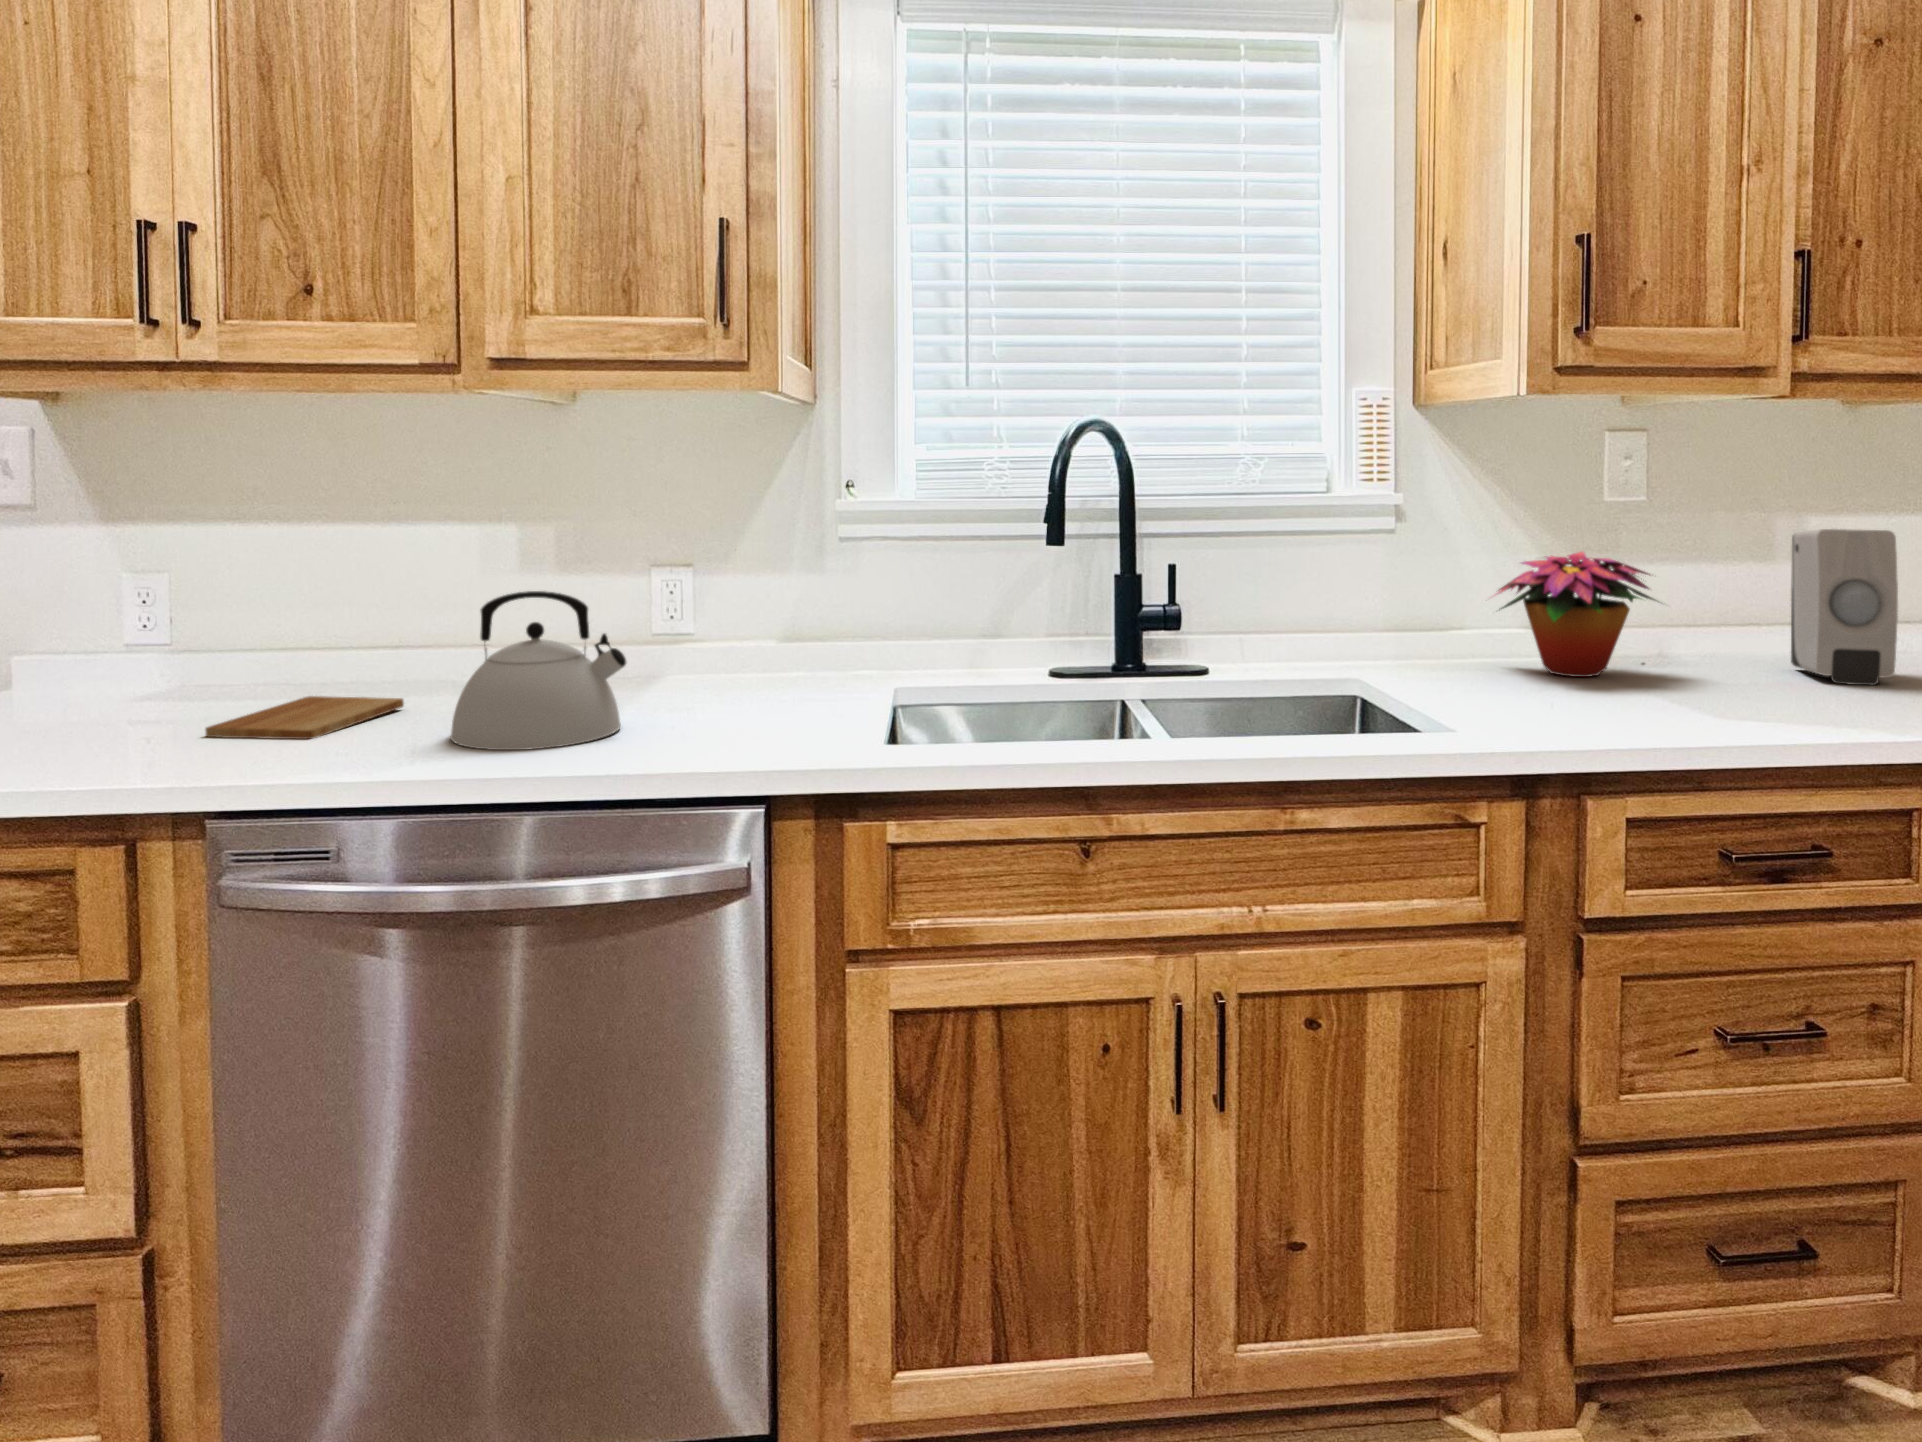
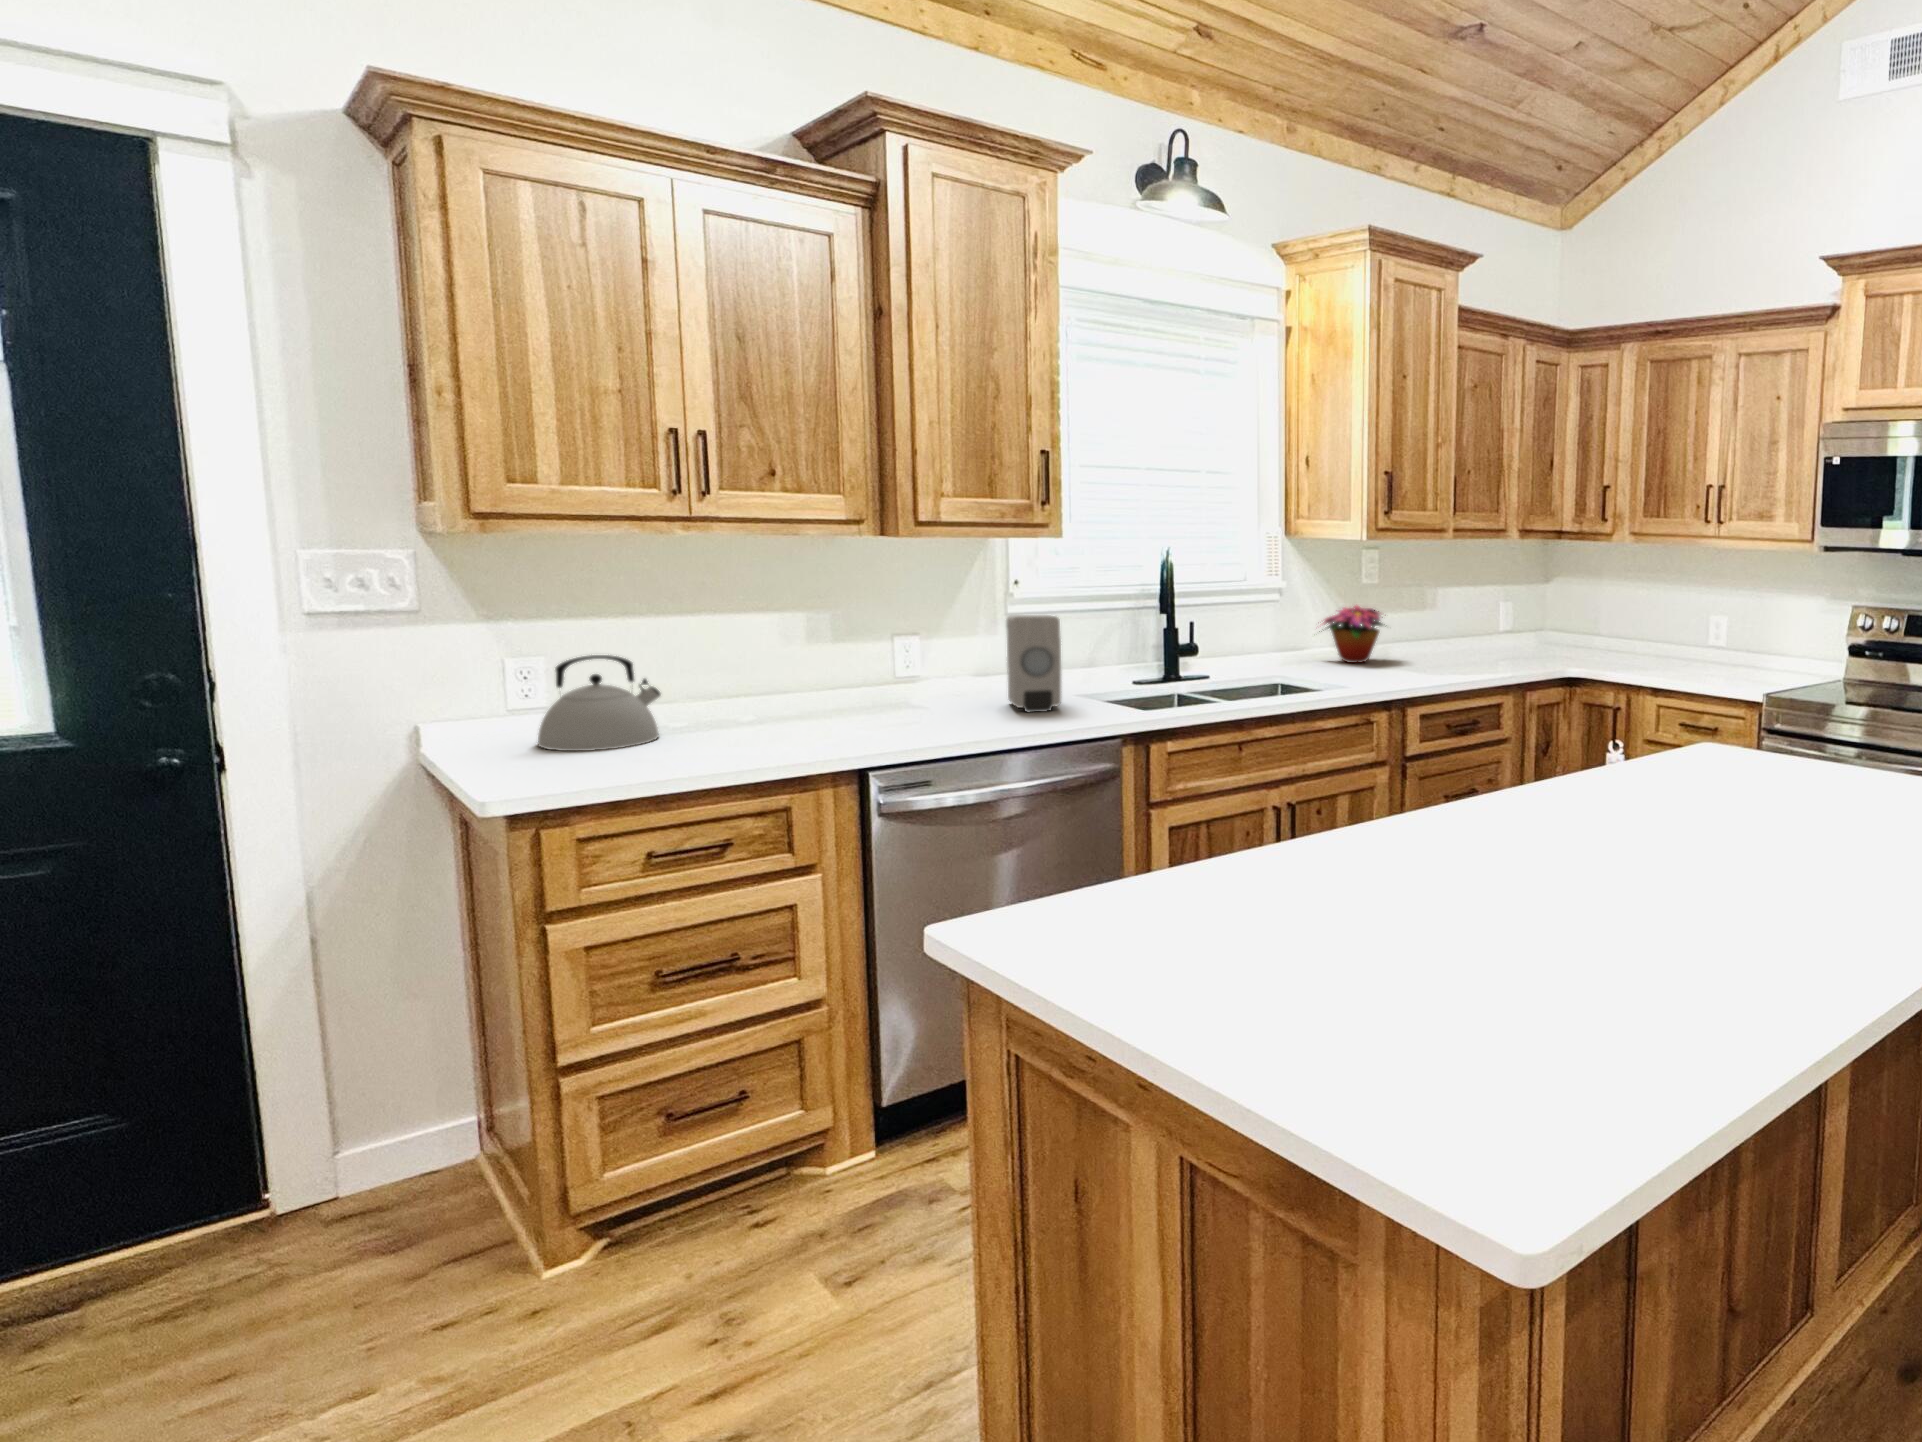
soap dispenser: present [1791,529,1898,685] -> present [1006,615,1061,712]
kettle: present [450,591,626,750] -> present [538,655,661,751]
cutting board: present [206,696,404,739] -> none [732,718,818,746]

